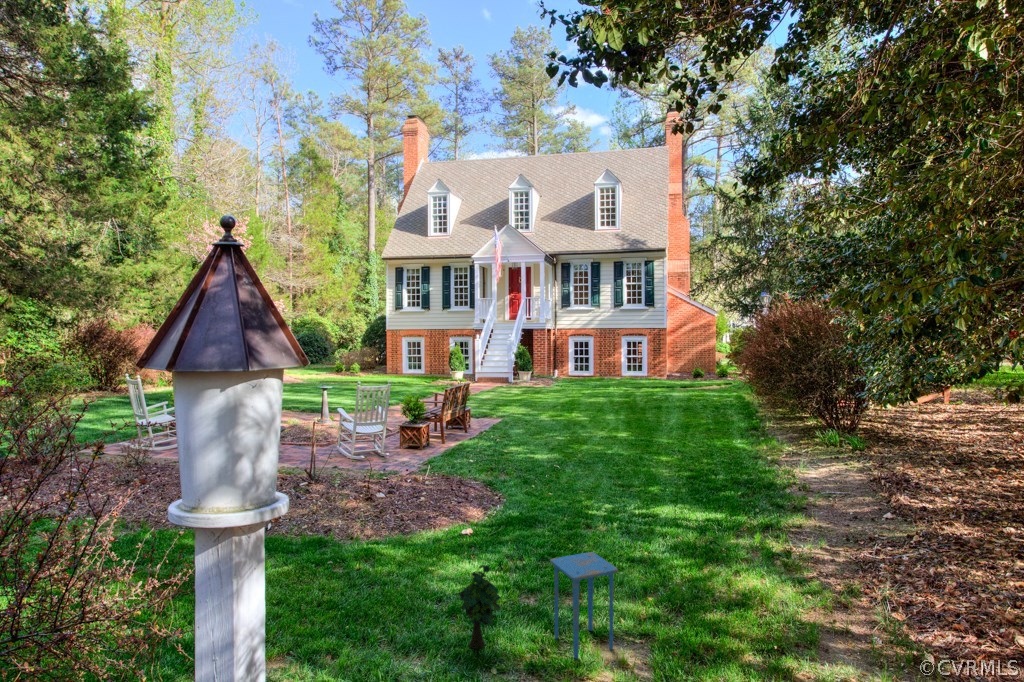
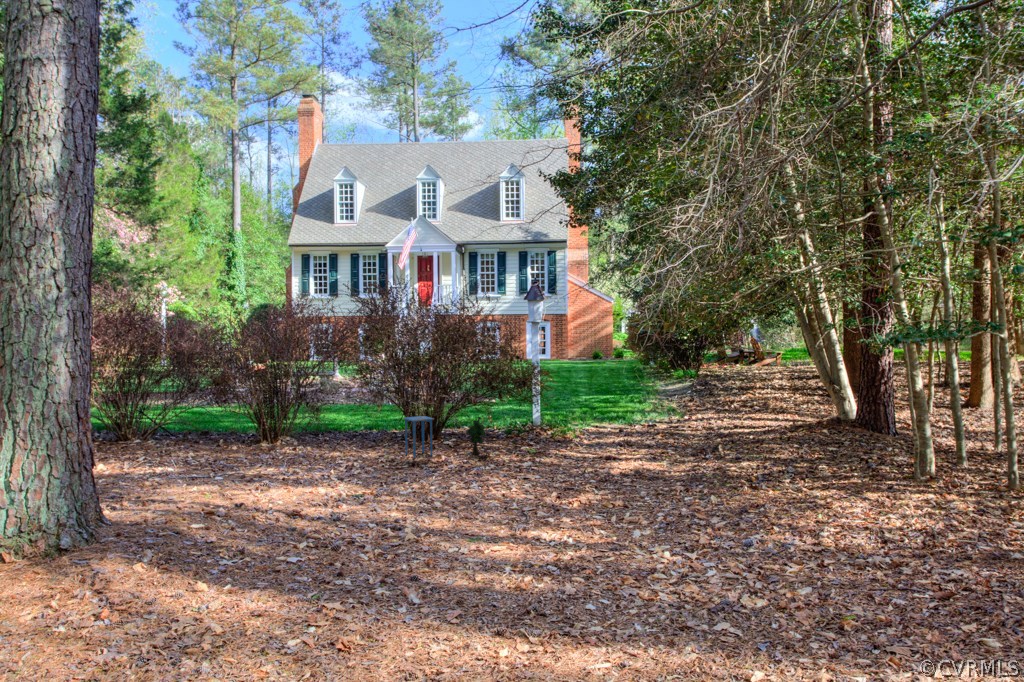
side table: present [550,552,618,659] -> present [403,416,434,458]

